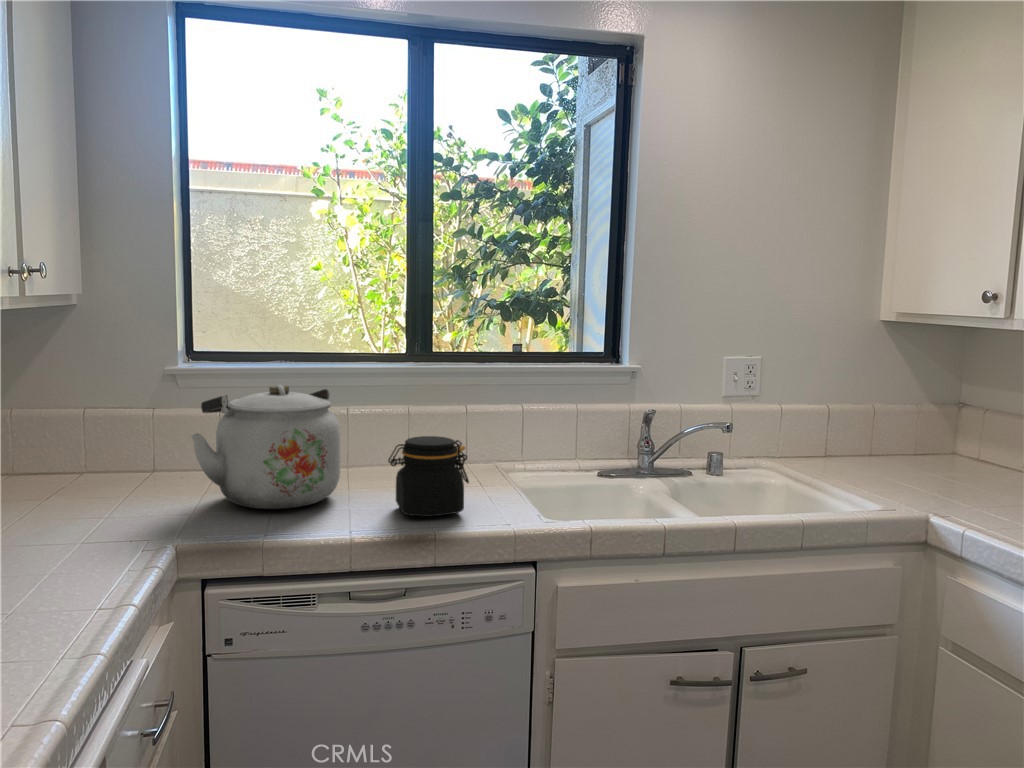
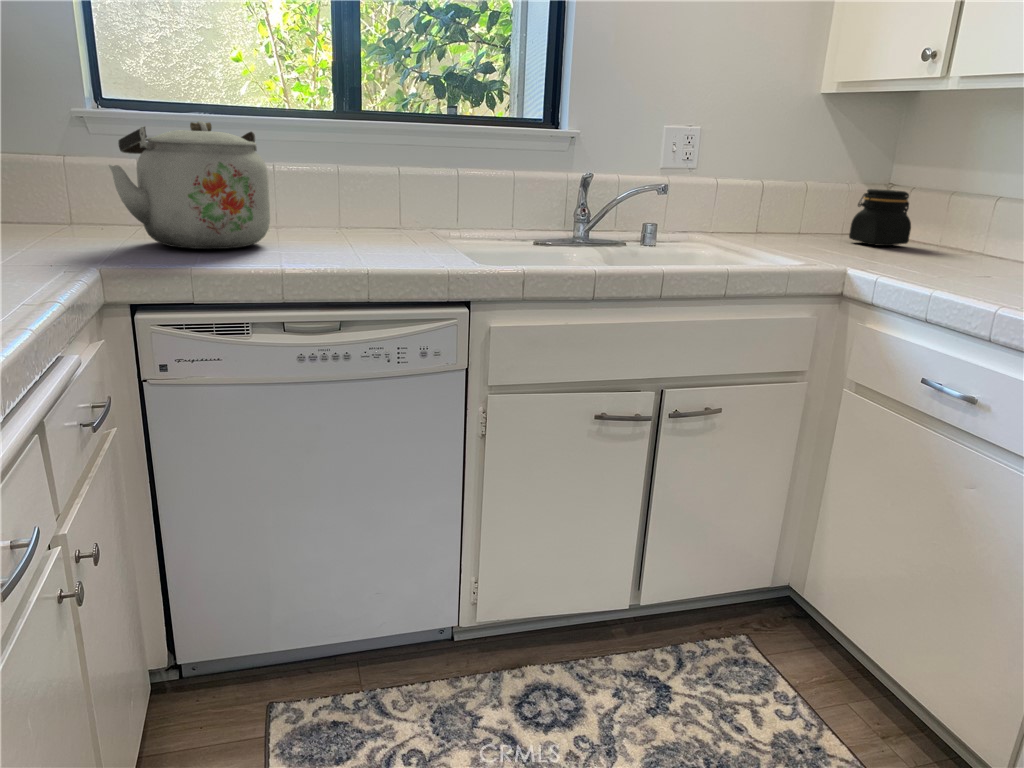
jar: present [388,436,469,516] -> present [849,189,911,246]

